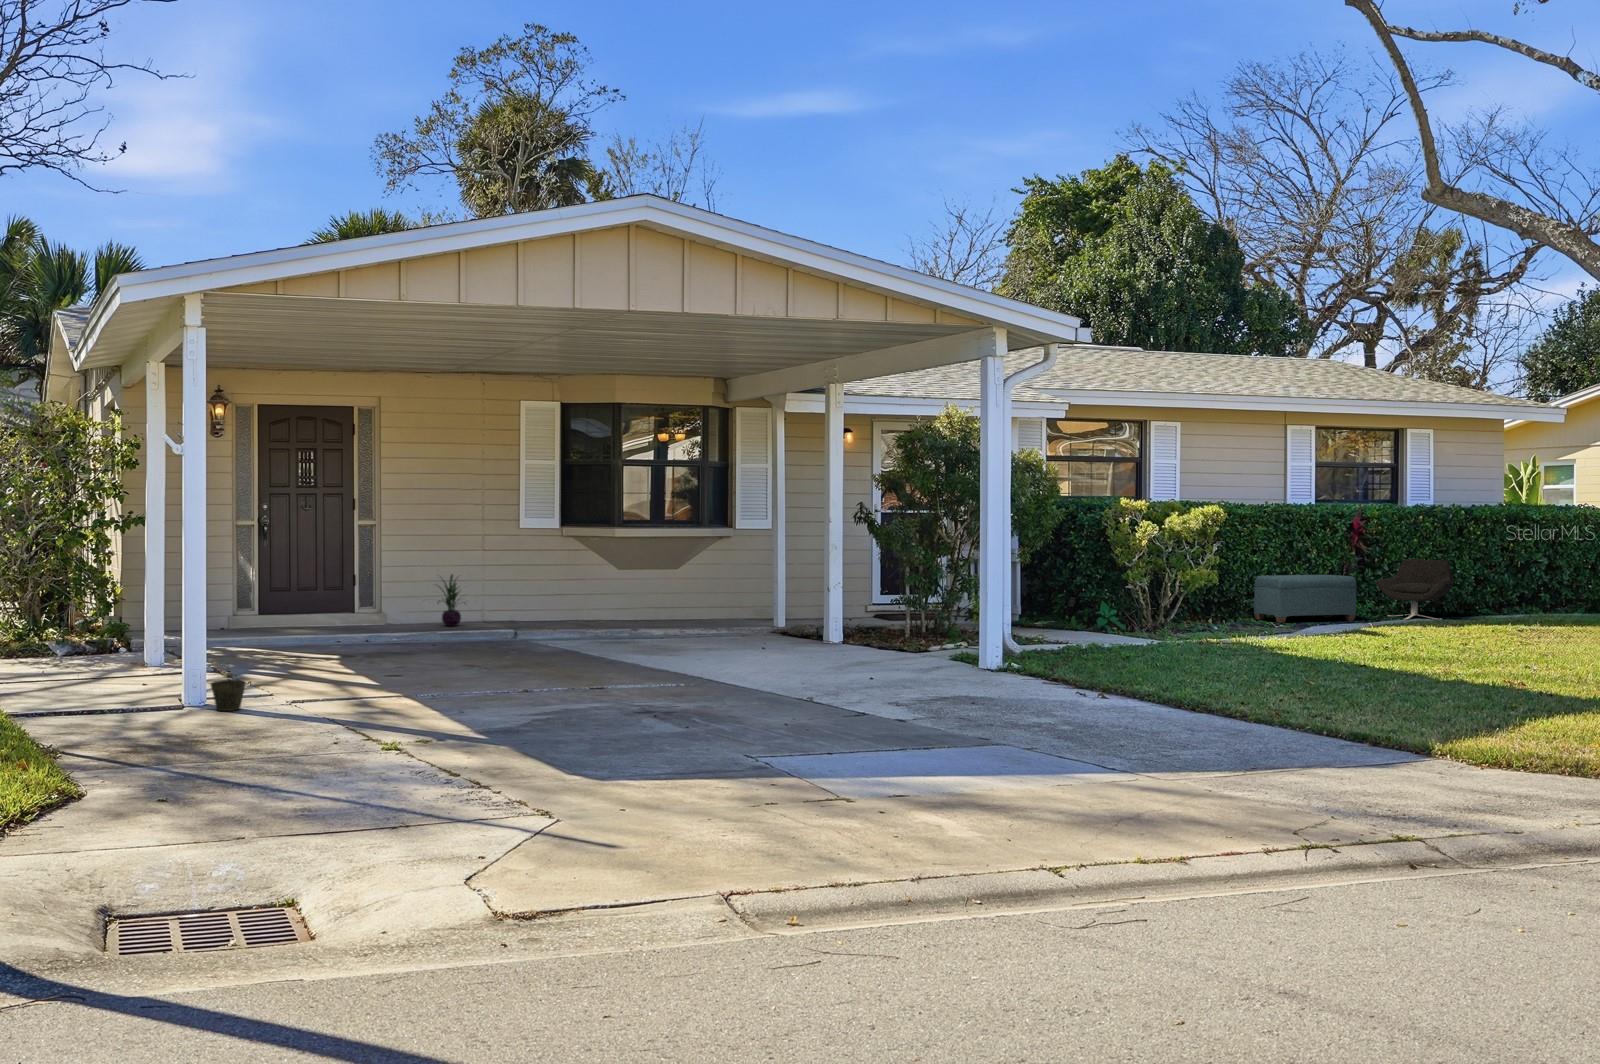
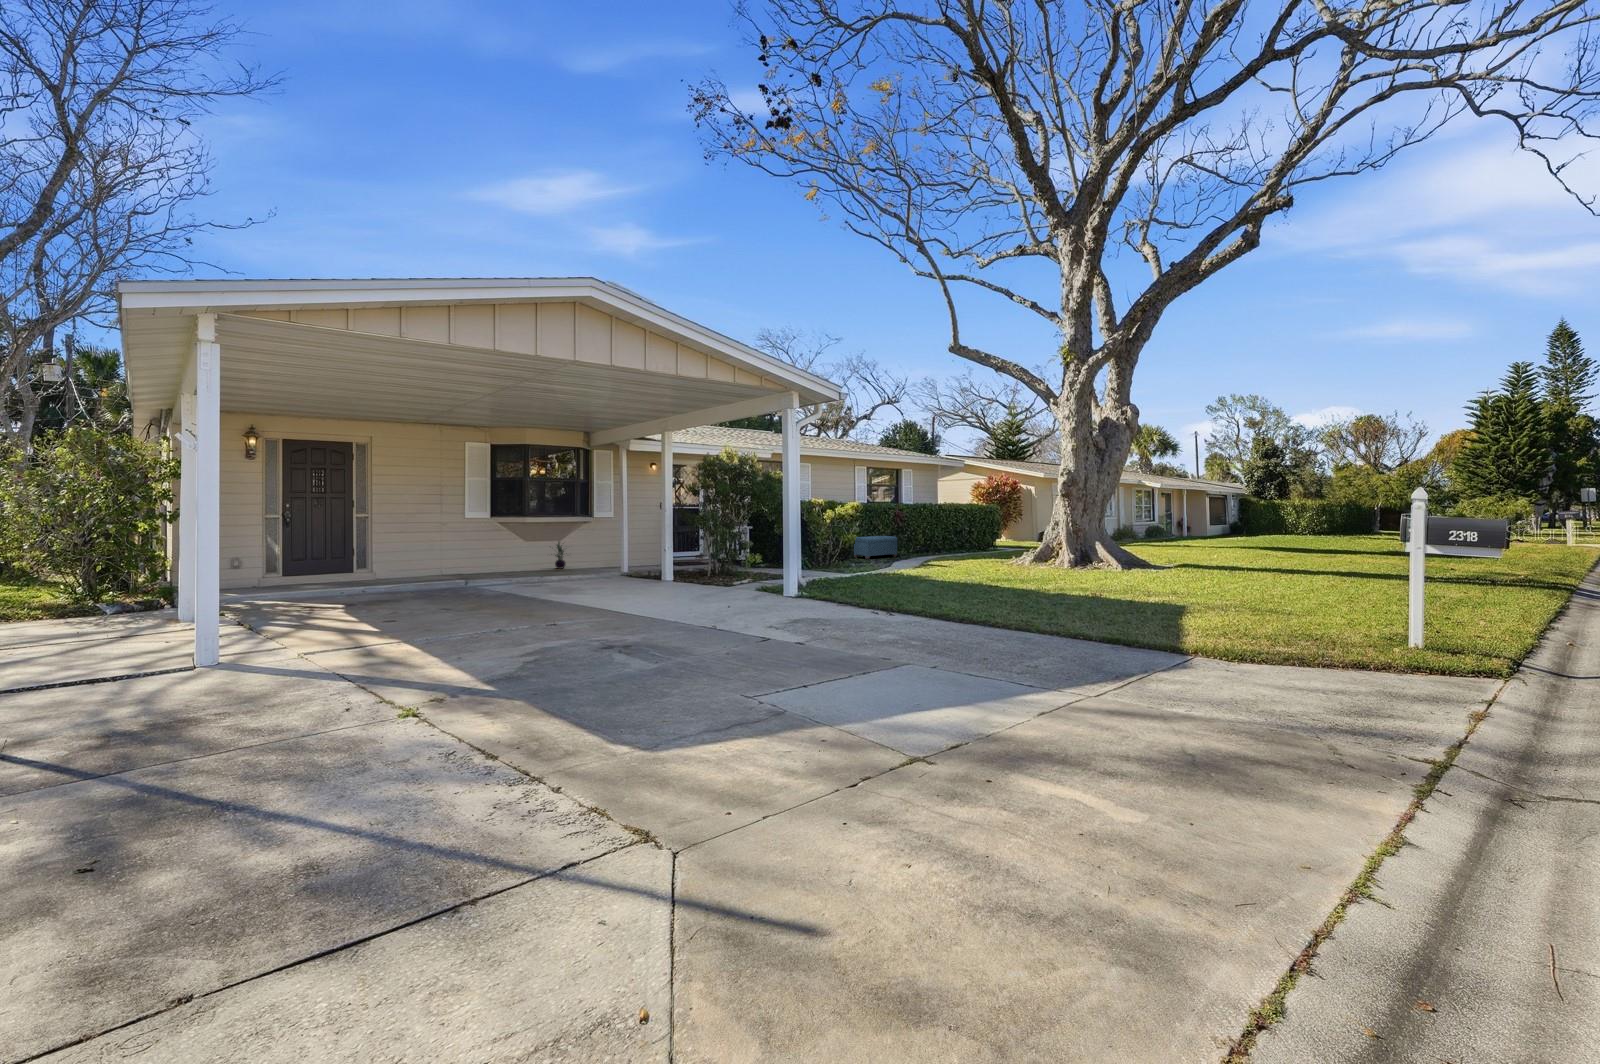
lounge chair: present [1376,559,1454,620] -> none [902,528,934,556]
decorative plant: present [439,575,465,626] -> present [555,542,565,569]
bucket: present [210,679,246,711] -> none [219,631,254,668]

